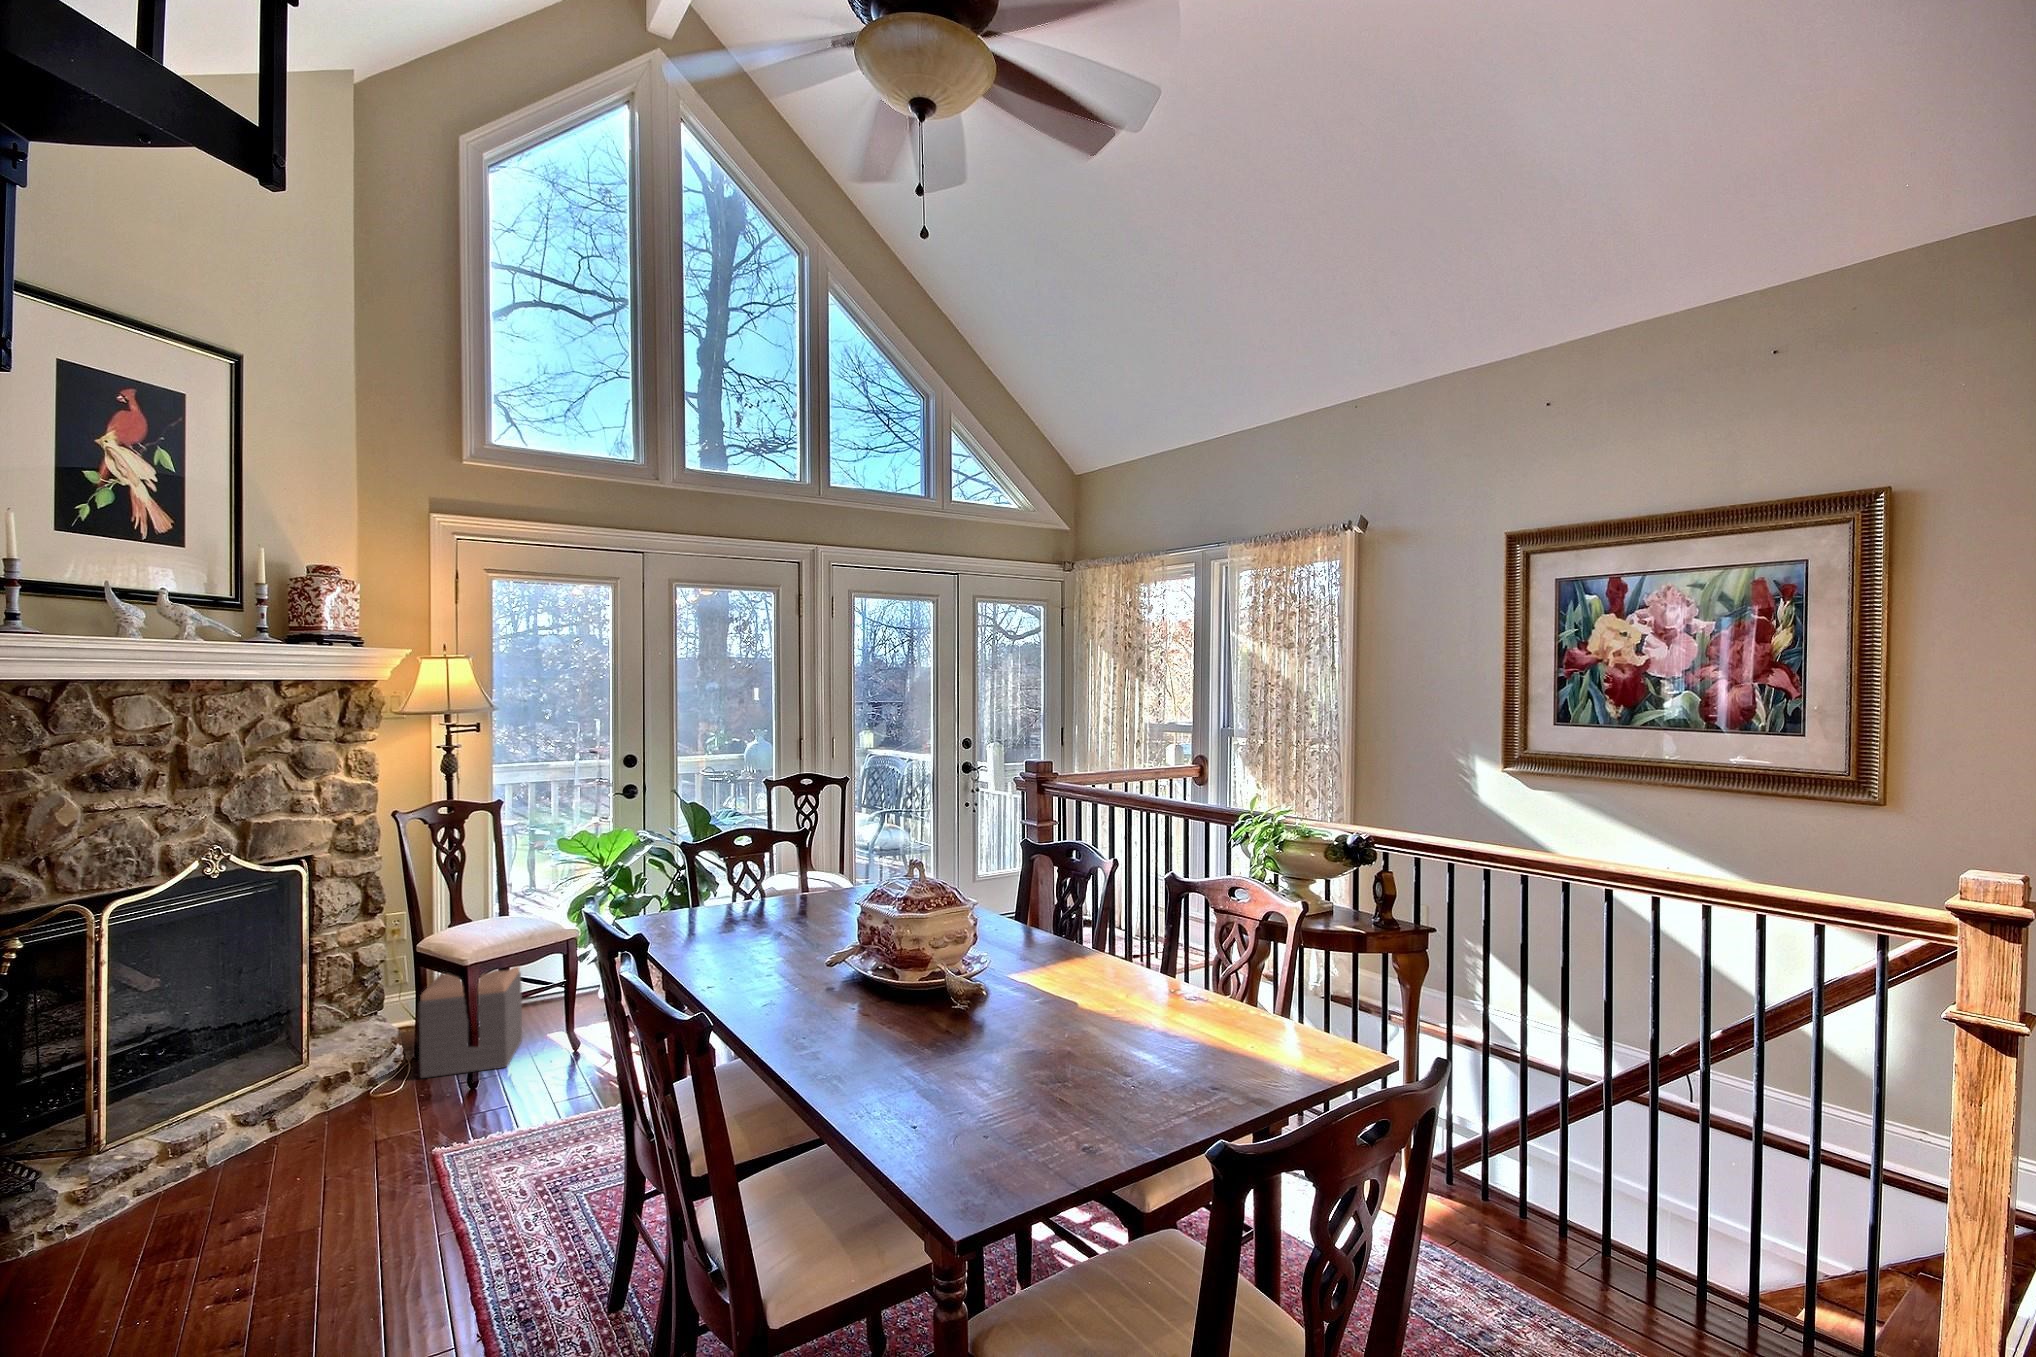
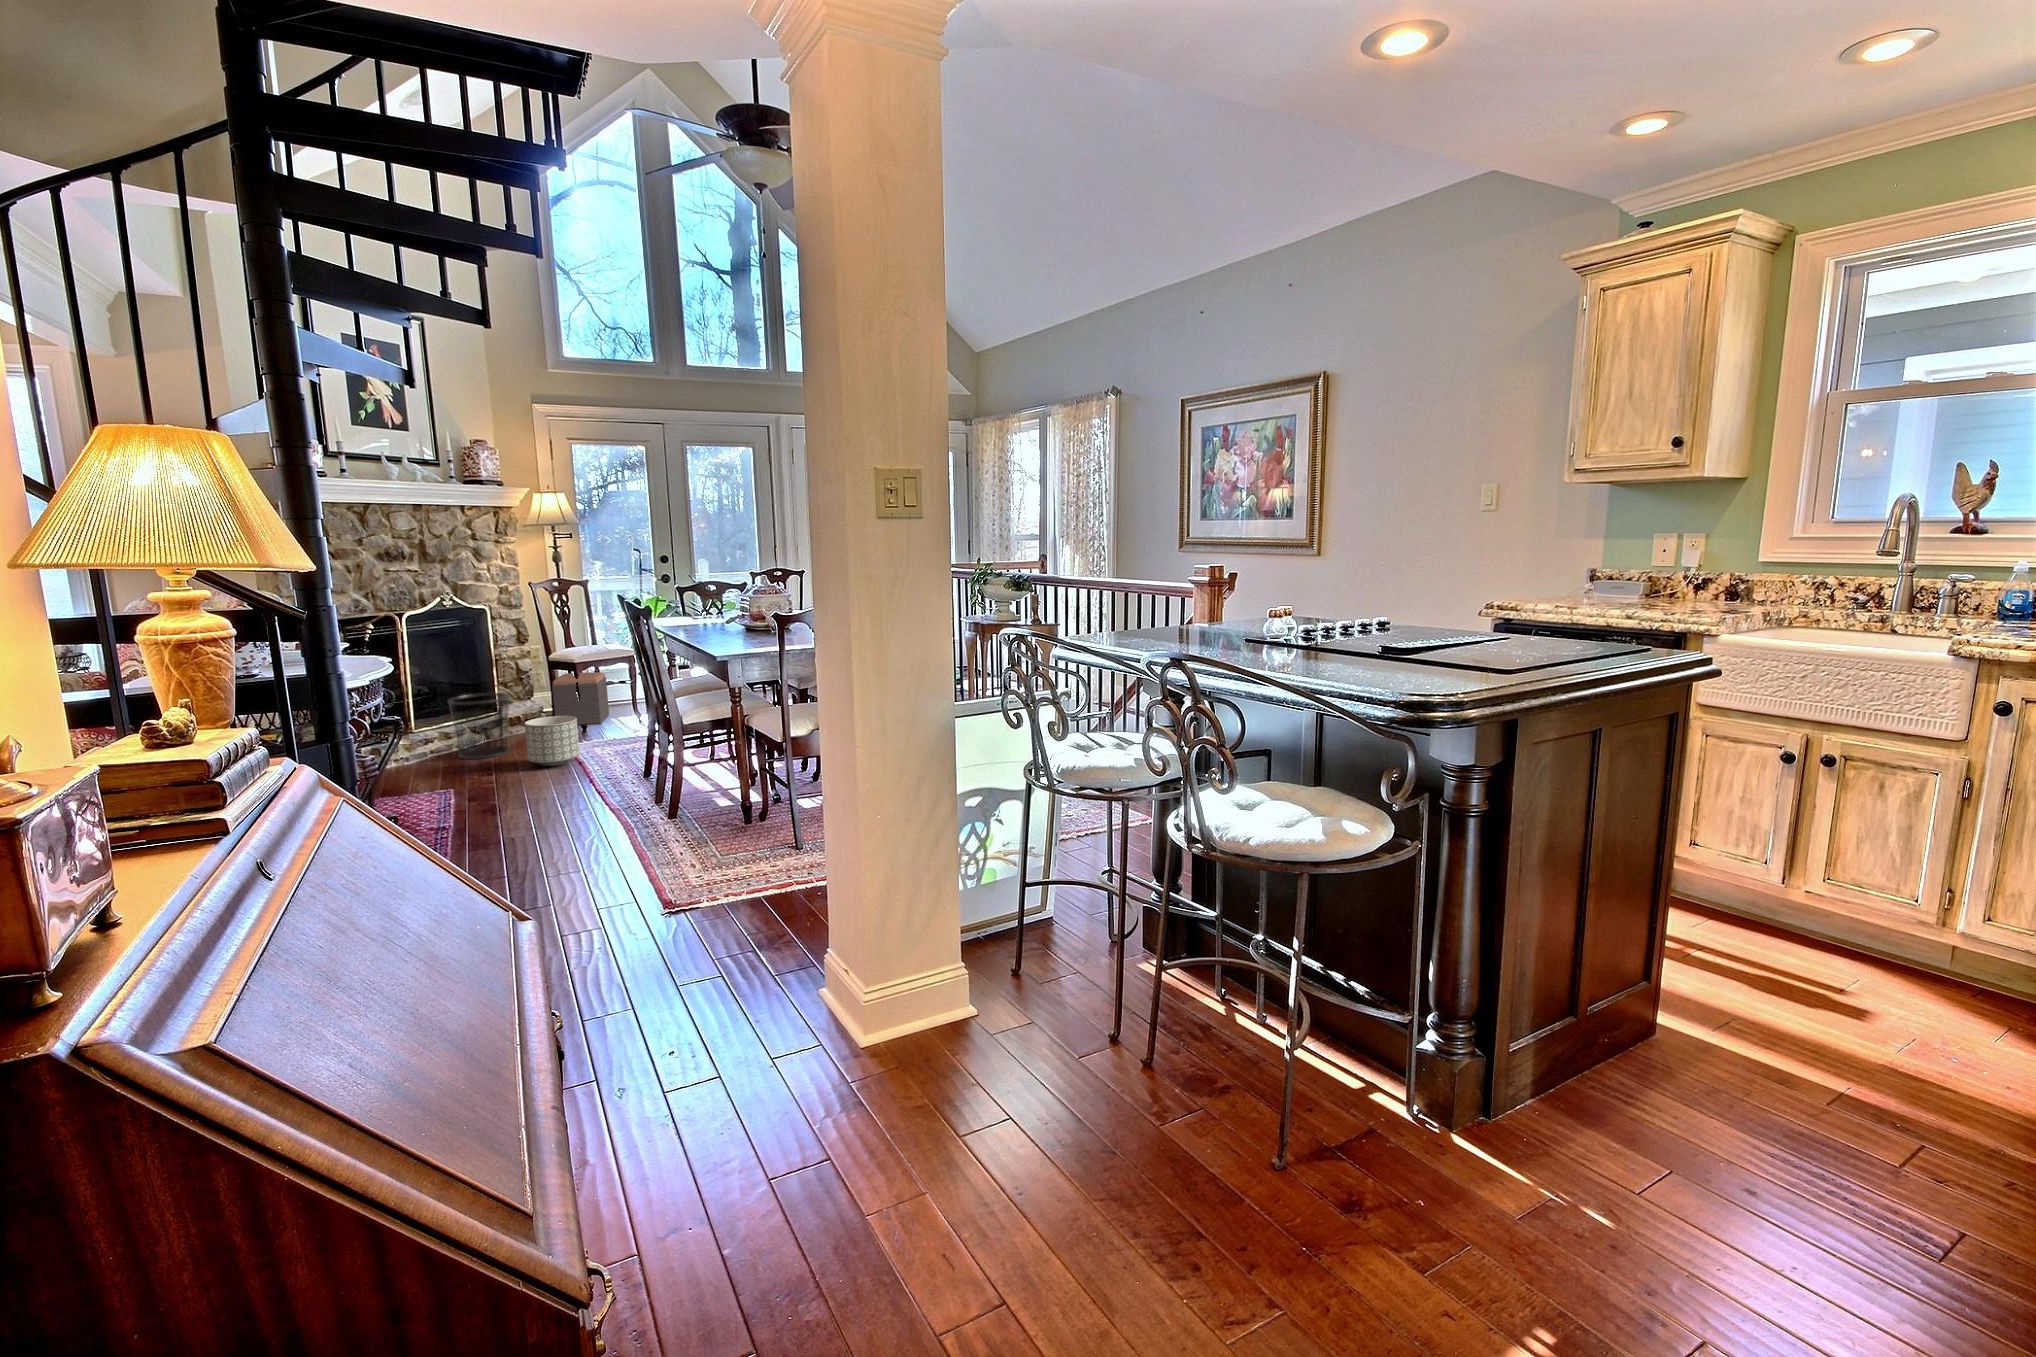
waste bin: none [181,1048,323,1212] -> present [448,693,510,759]
planter: none [340,1109,460,1239] -> present [525,716,580,766]

